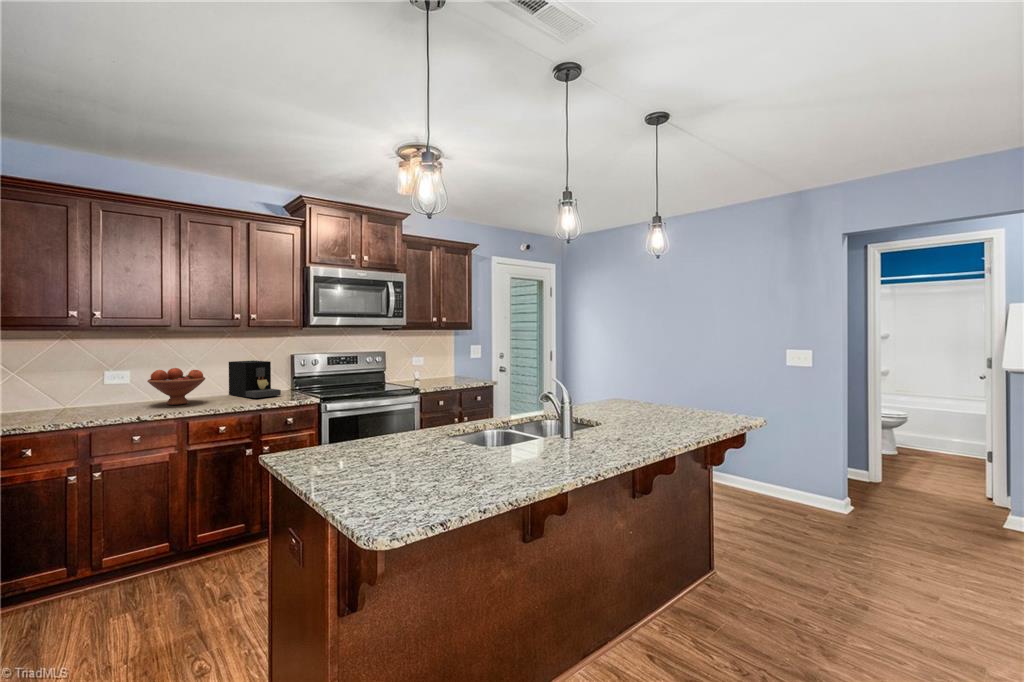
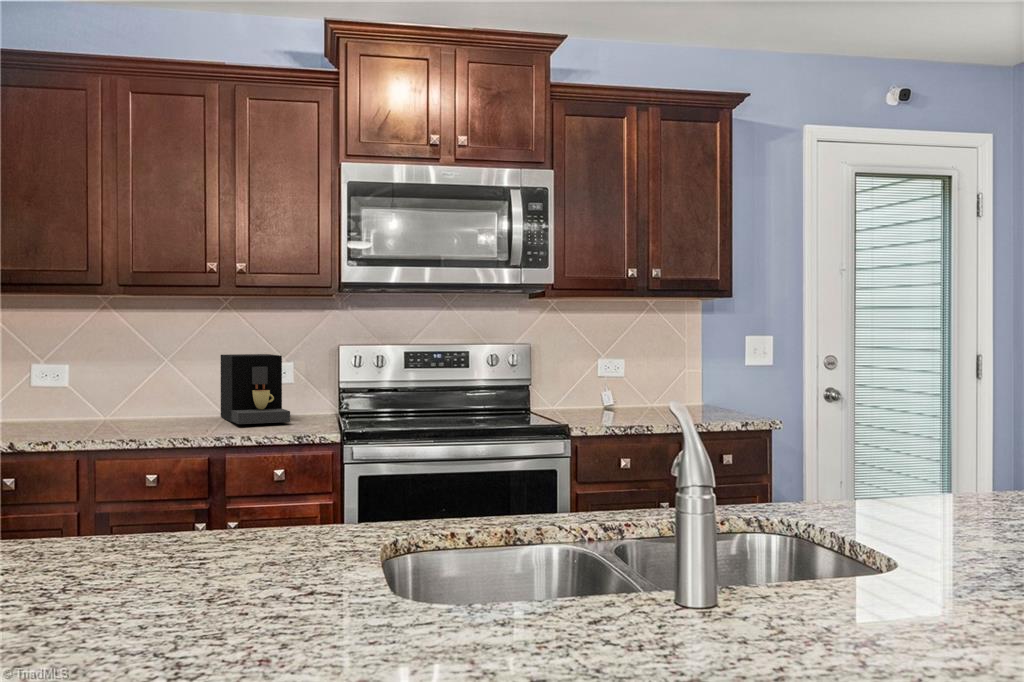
fruit bowl: present [147,368,205,405] -> none [65,362,160,428]

